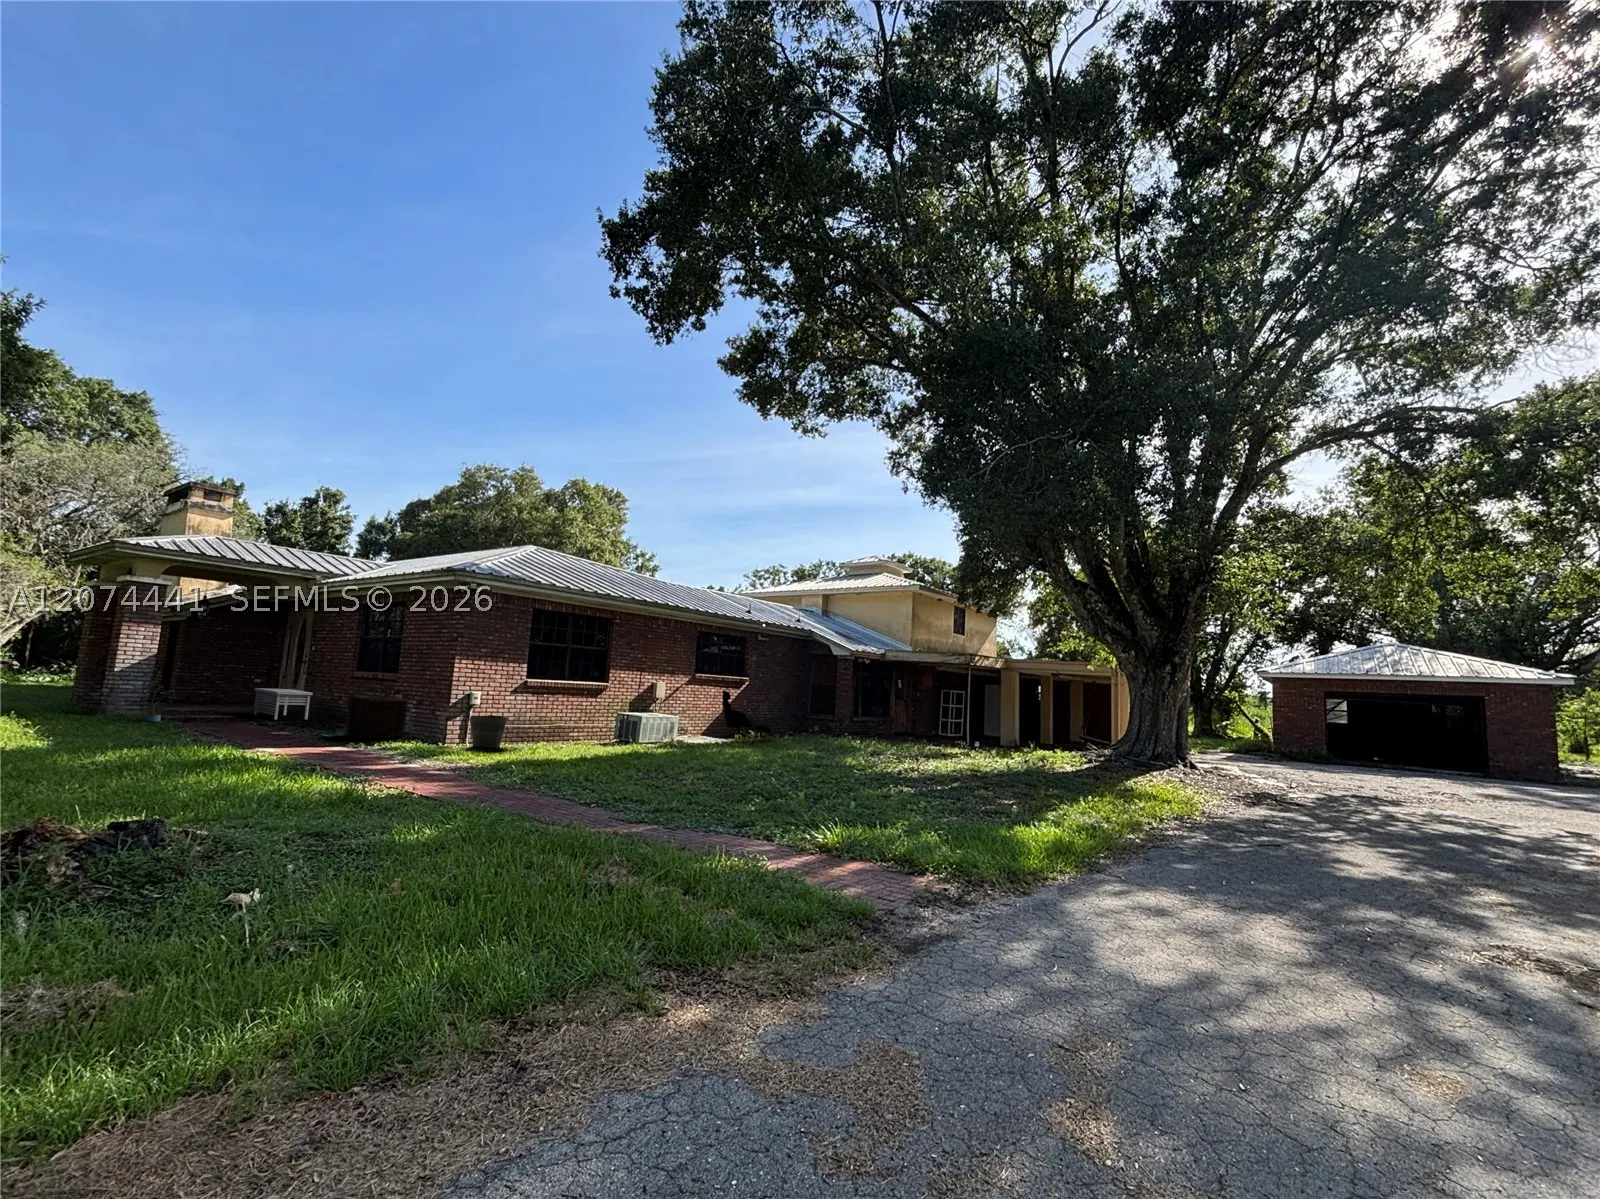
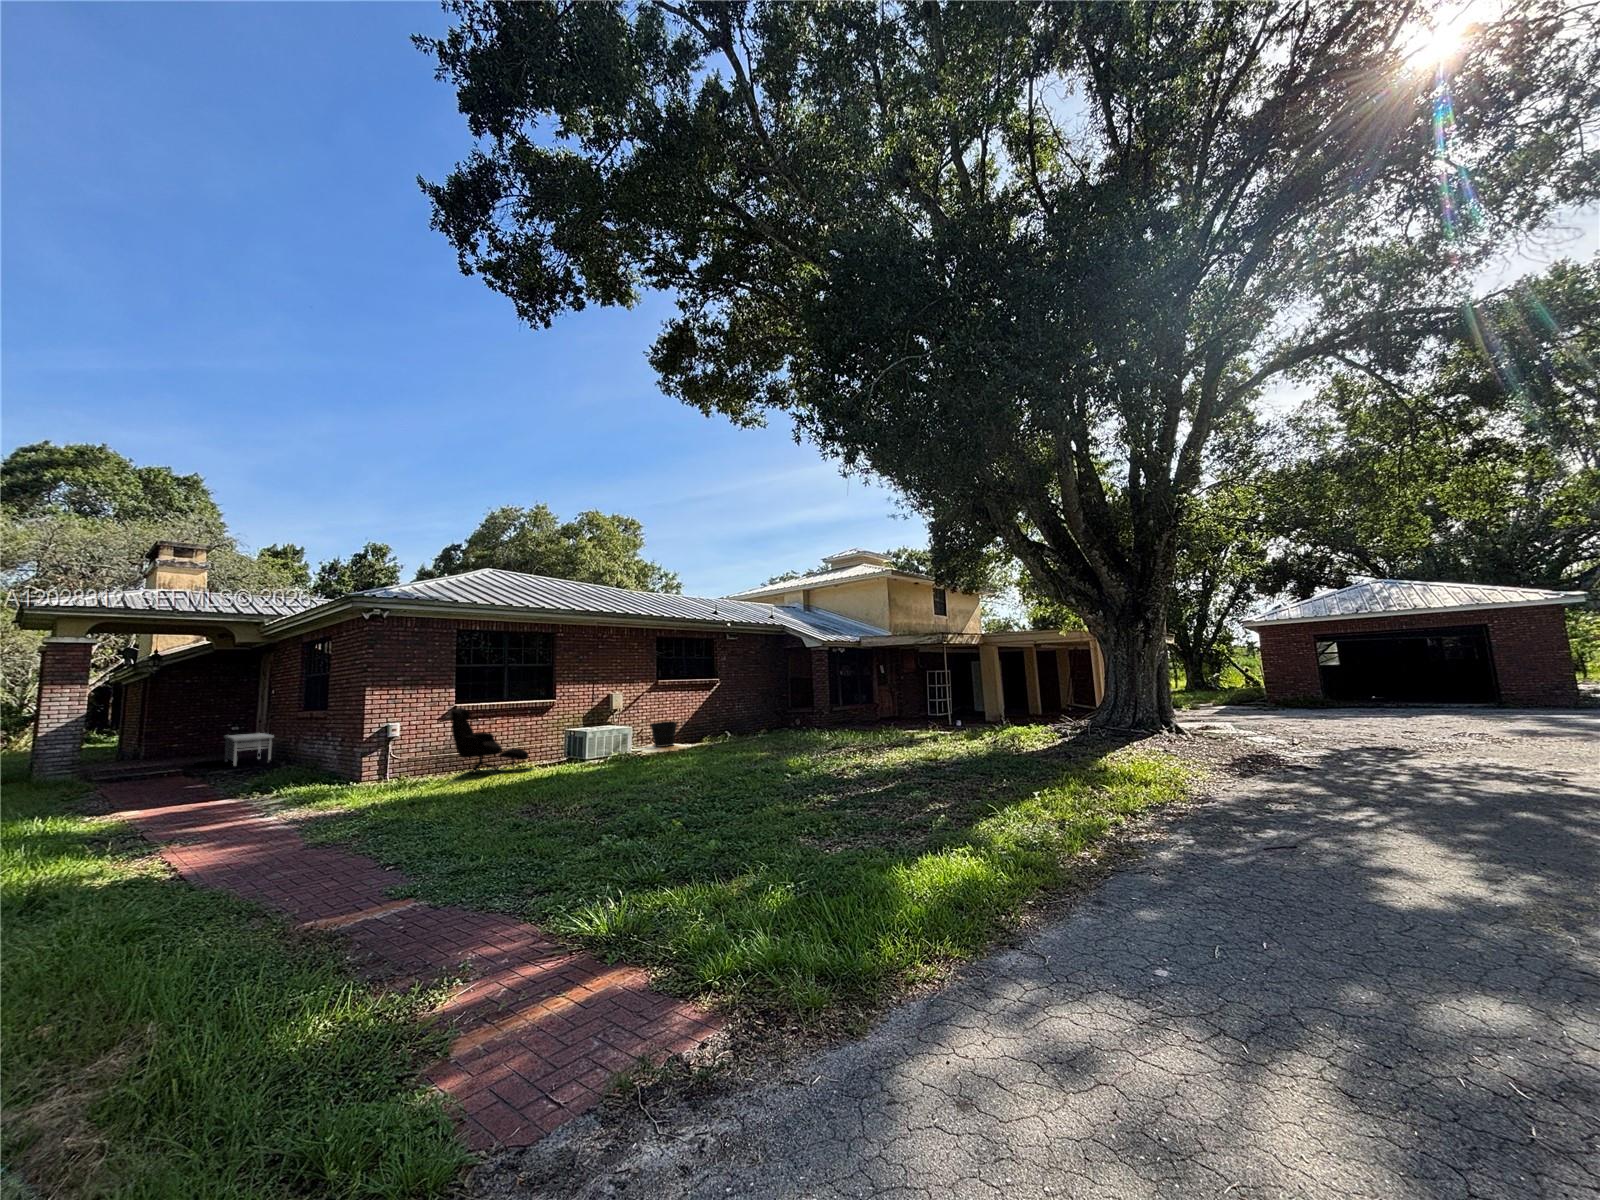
potted plant: present [145,682,166,721] -> none [77,743,103,783]
lounge chair: present [722,691,772,740] -> present [452,708,529,773]
wooden crate: present [346,696,408,739] -> none [269,736,331,784]
wooden bucket: present [470,715,508,748] -> present [650,721,677,747]

